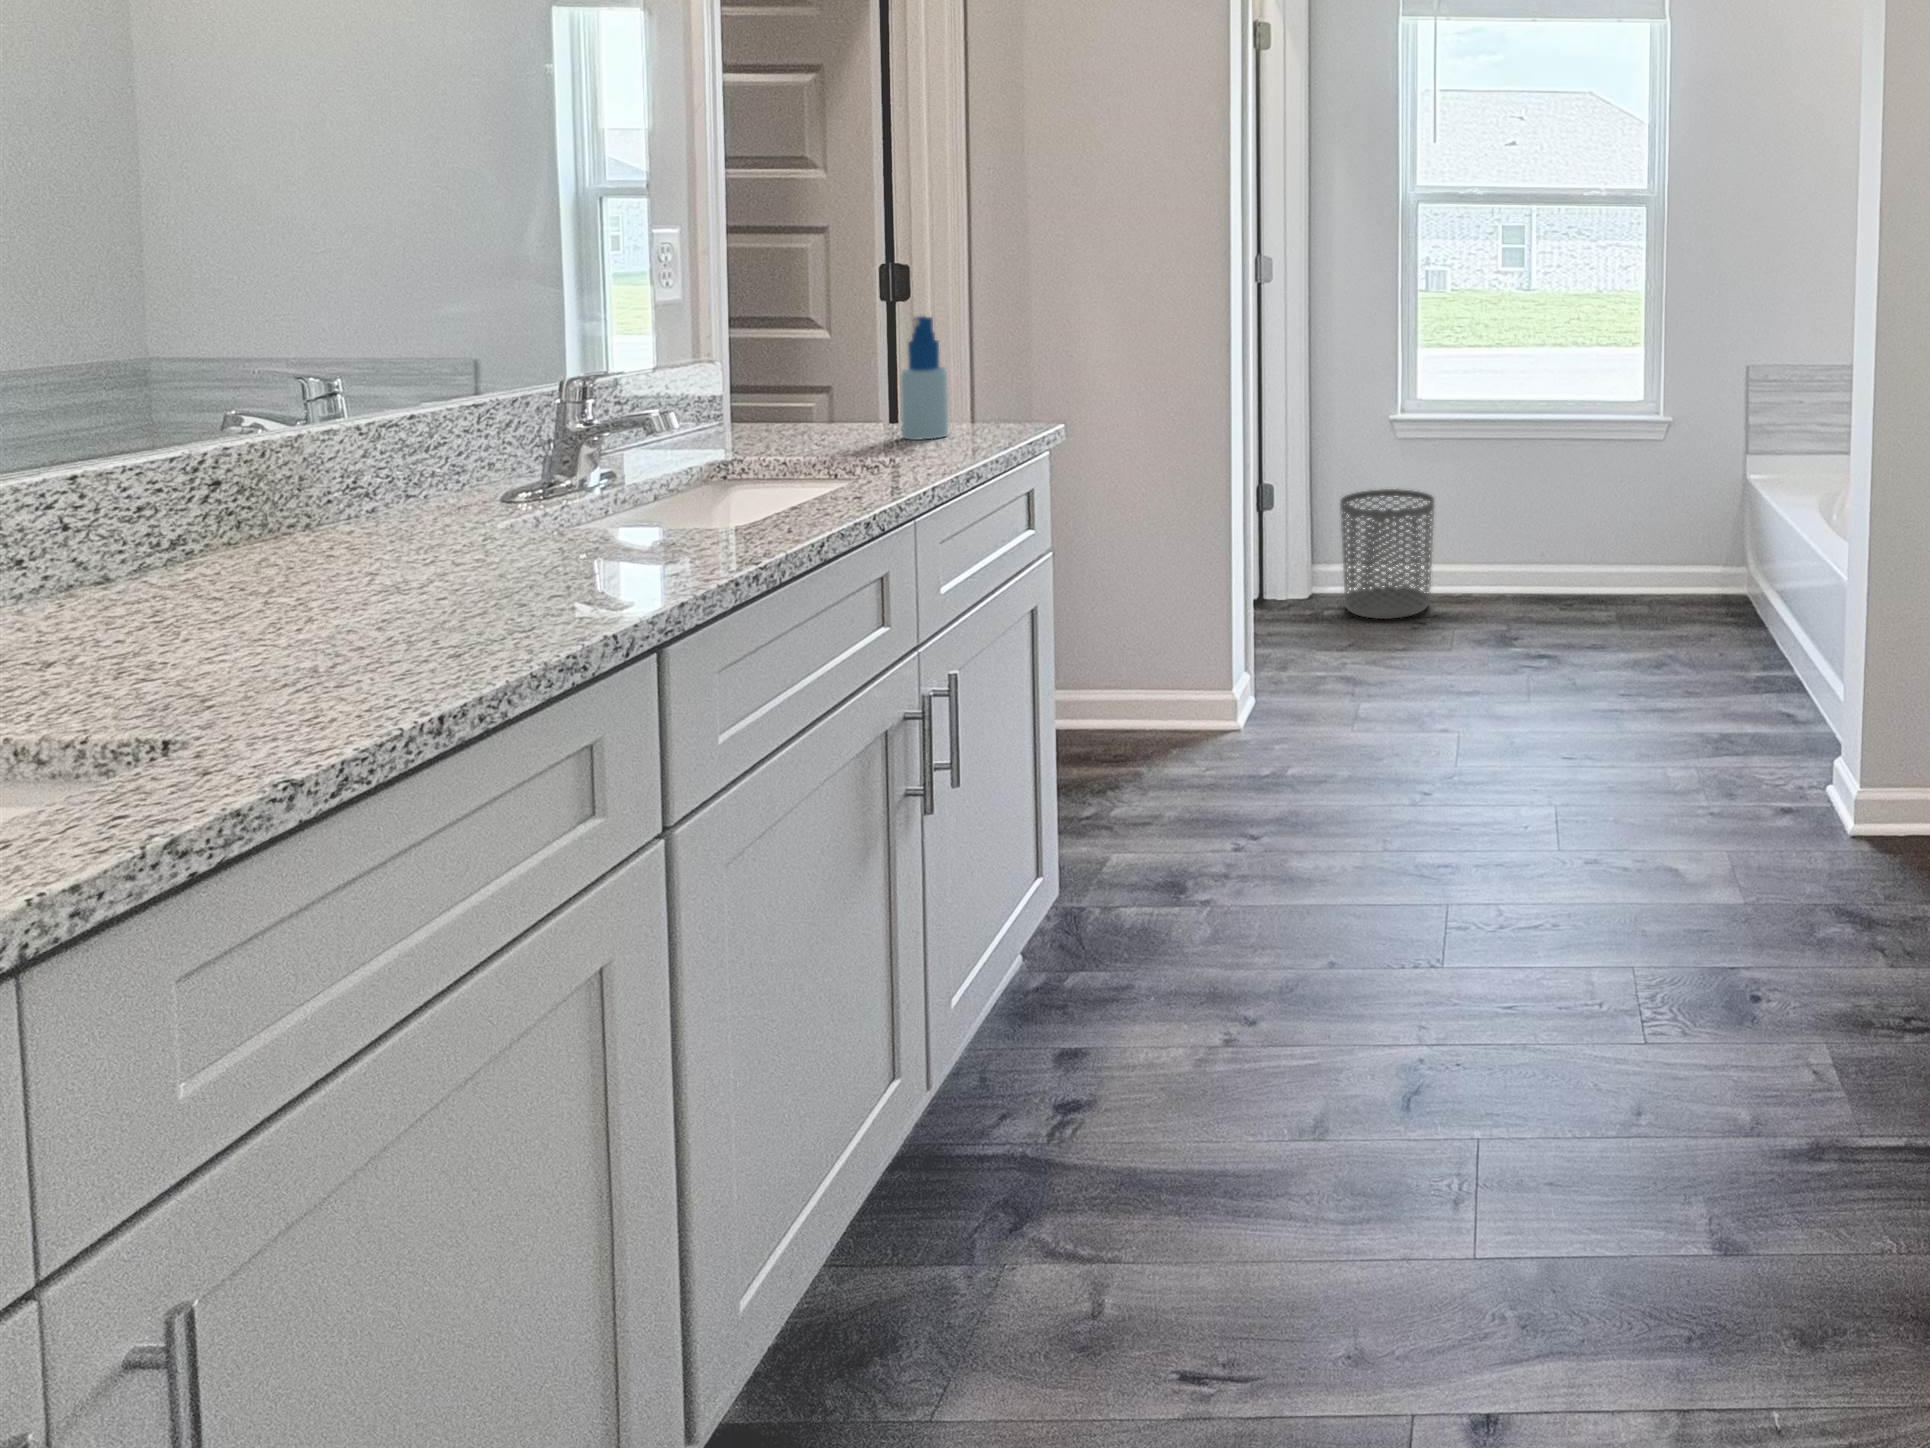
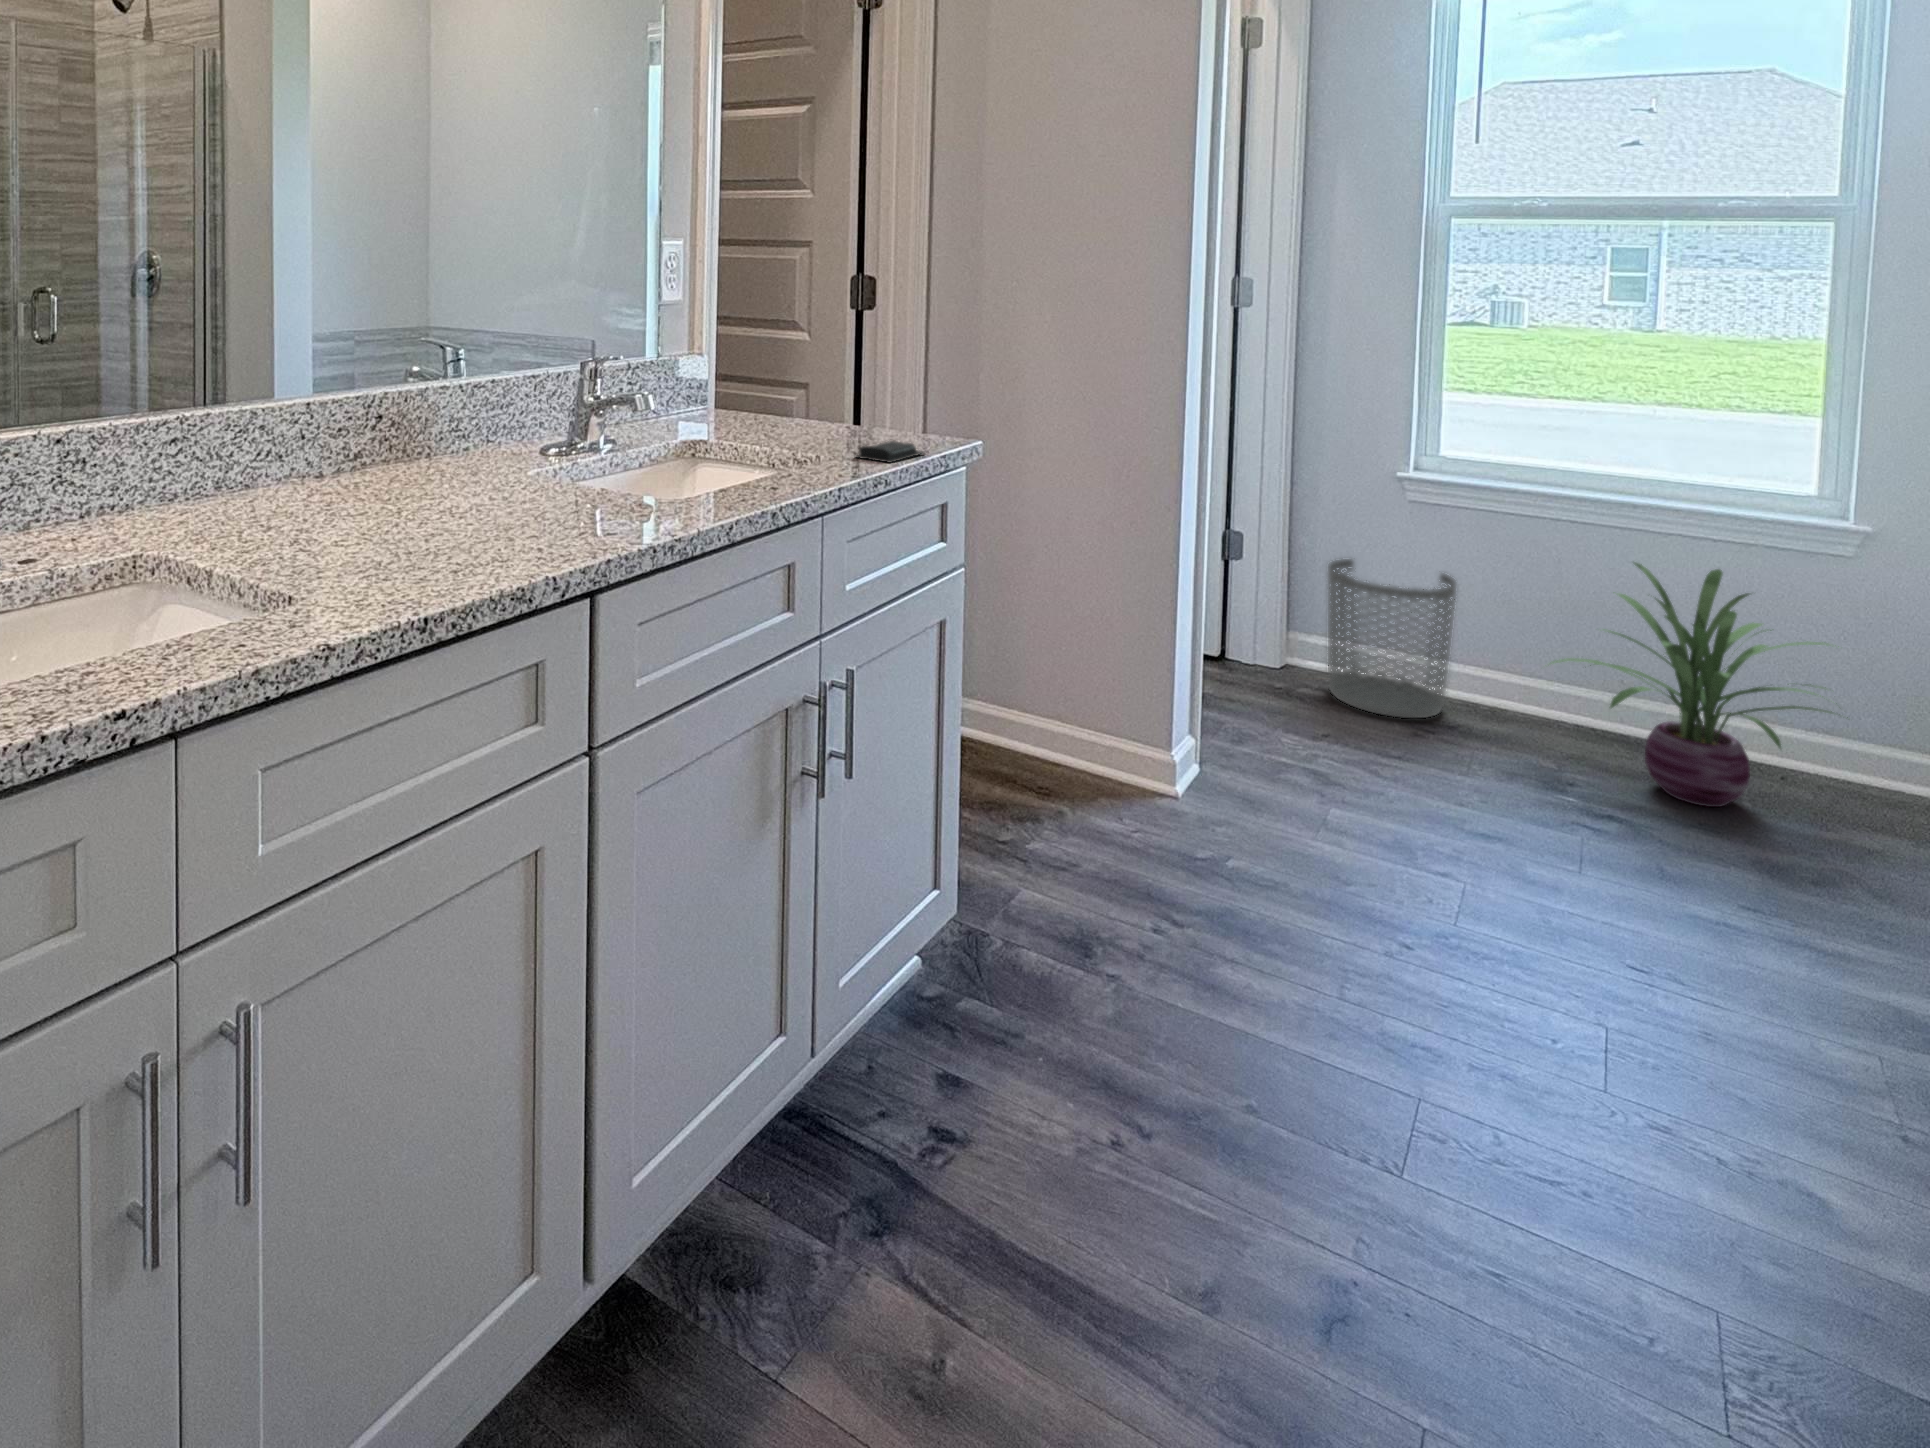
spray bottle: present [901,316,948,440] -> none [844,326,885,442]
soap bar: none [924,434,1002,456] -> present [856,441,924,462]
decorative plant: none [1494,458,1677,634] -> present [1552,563,1848,807]

